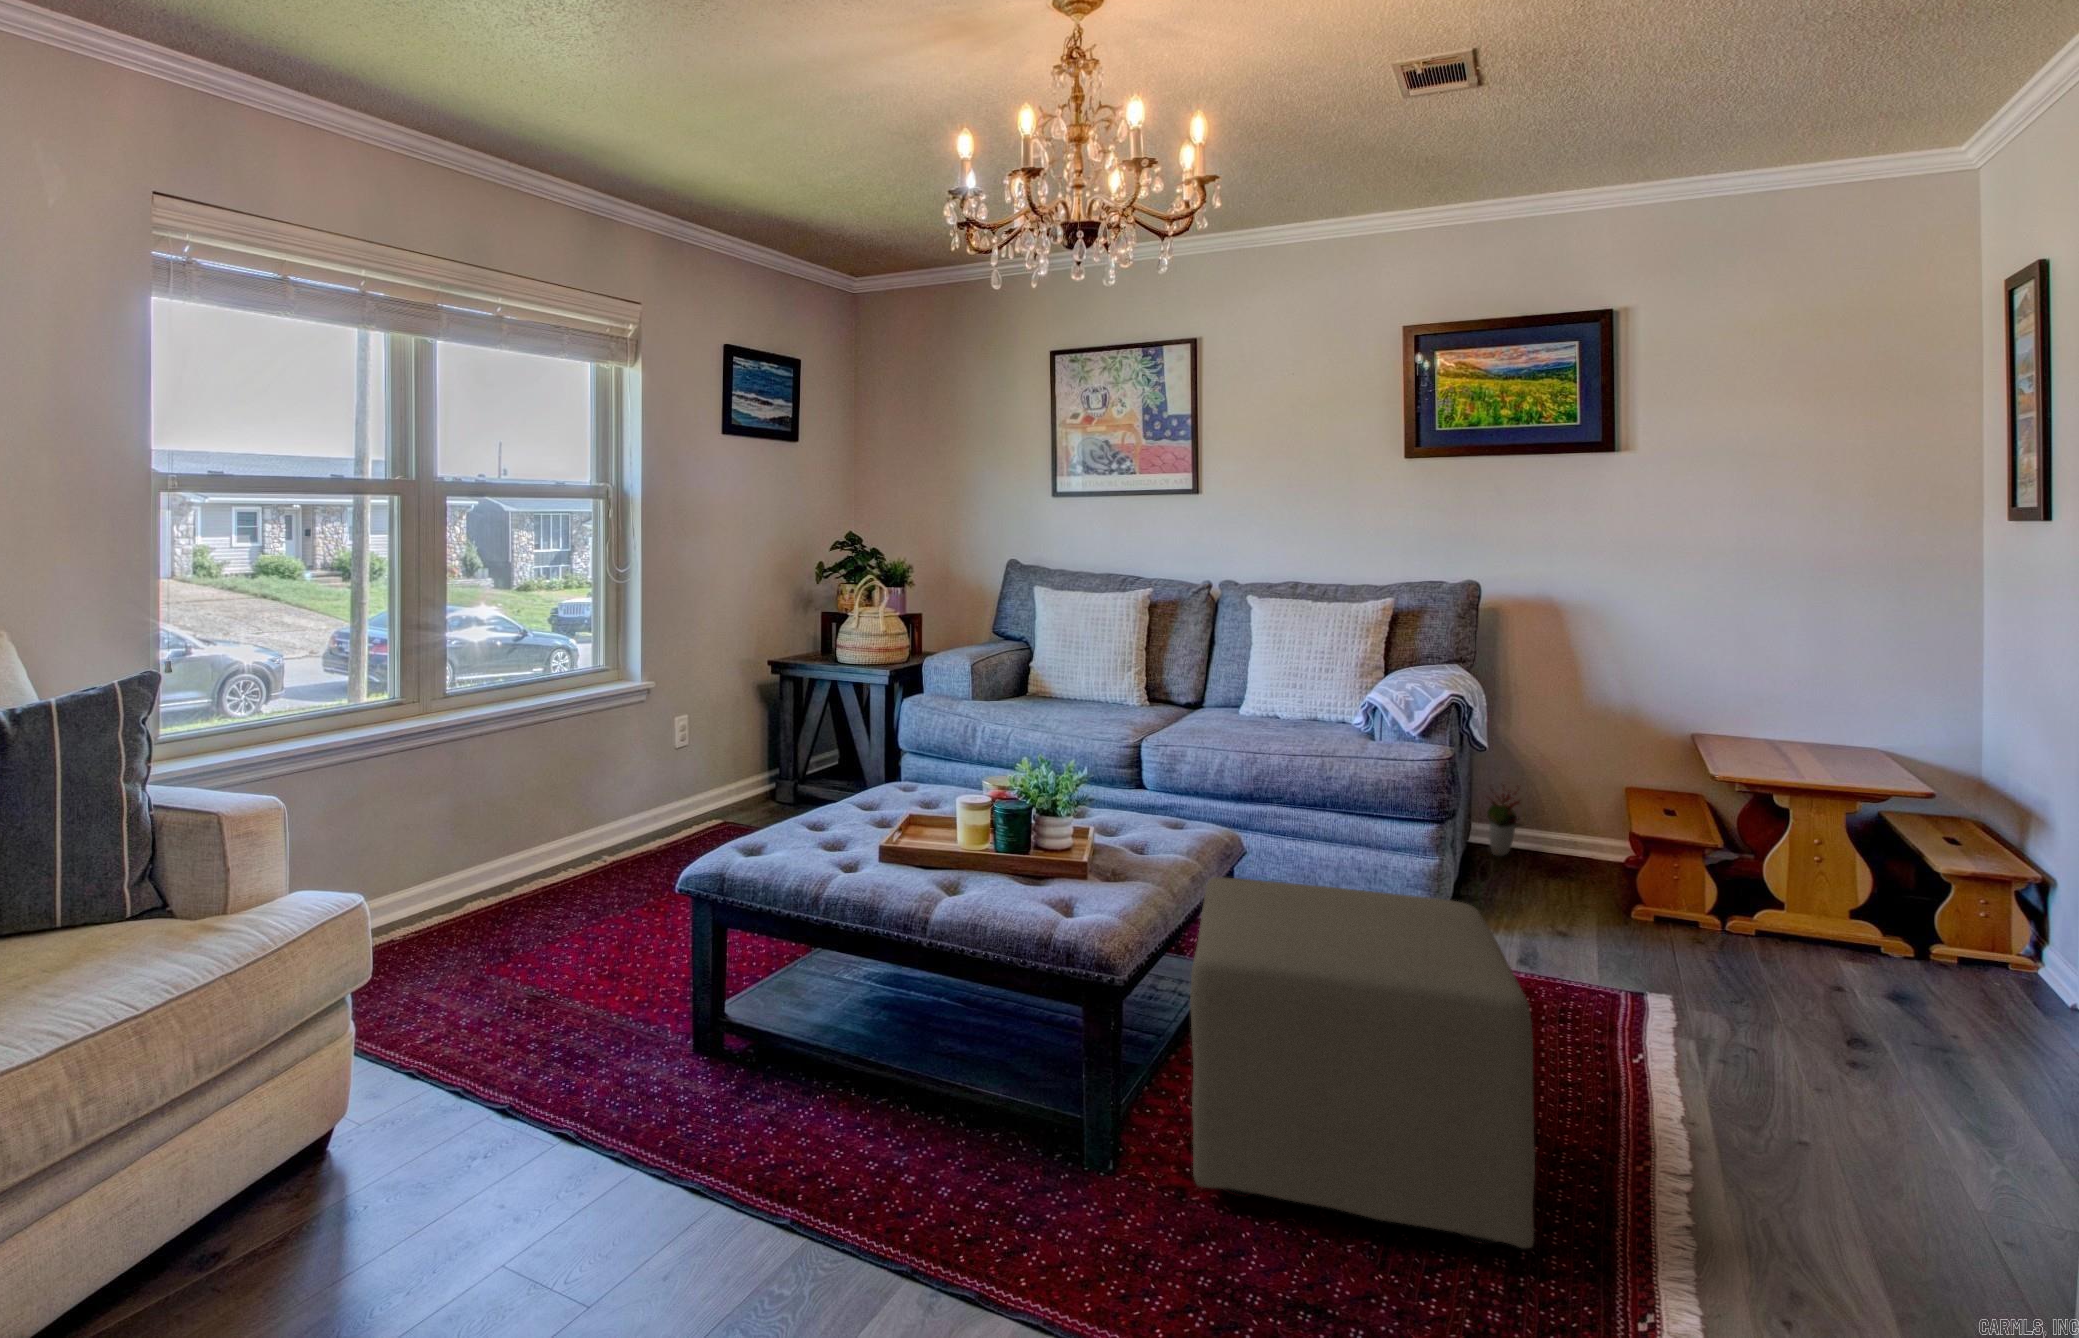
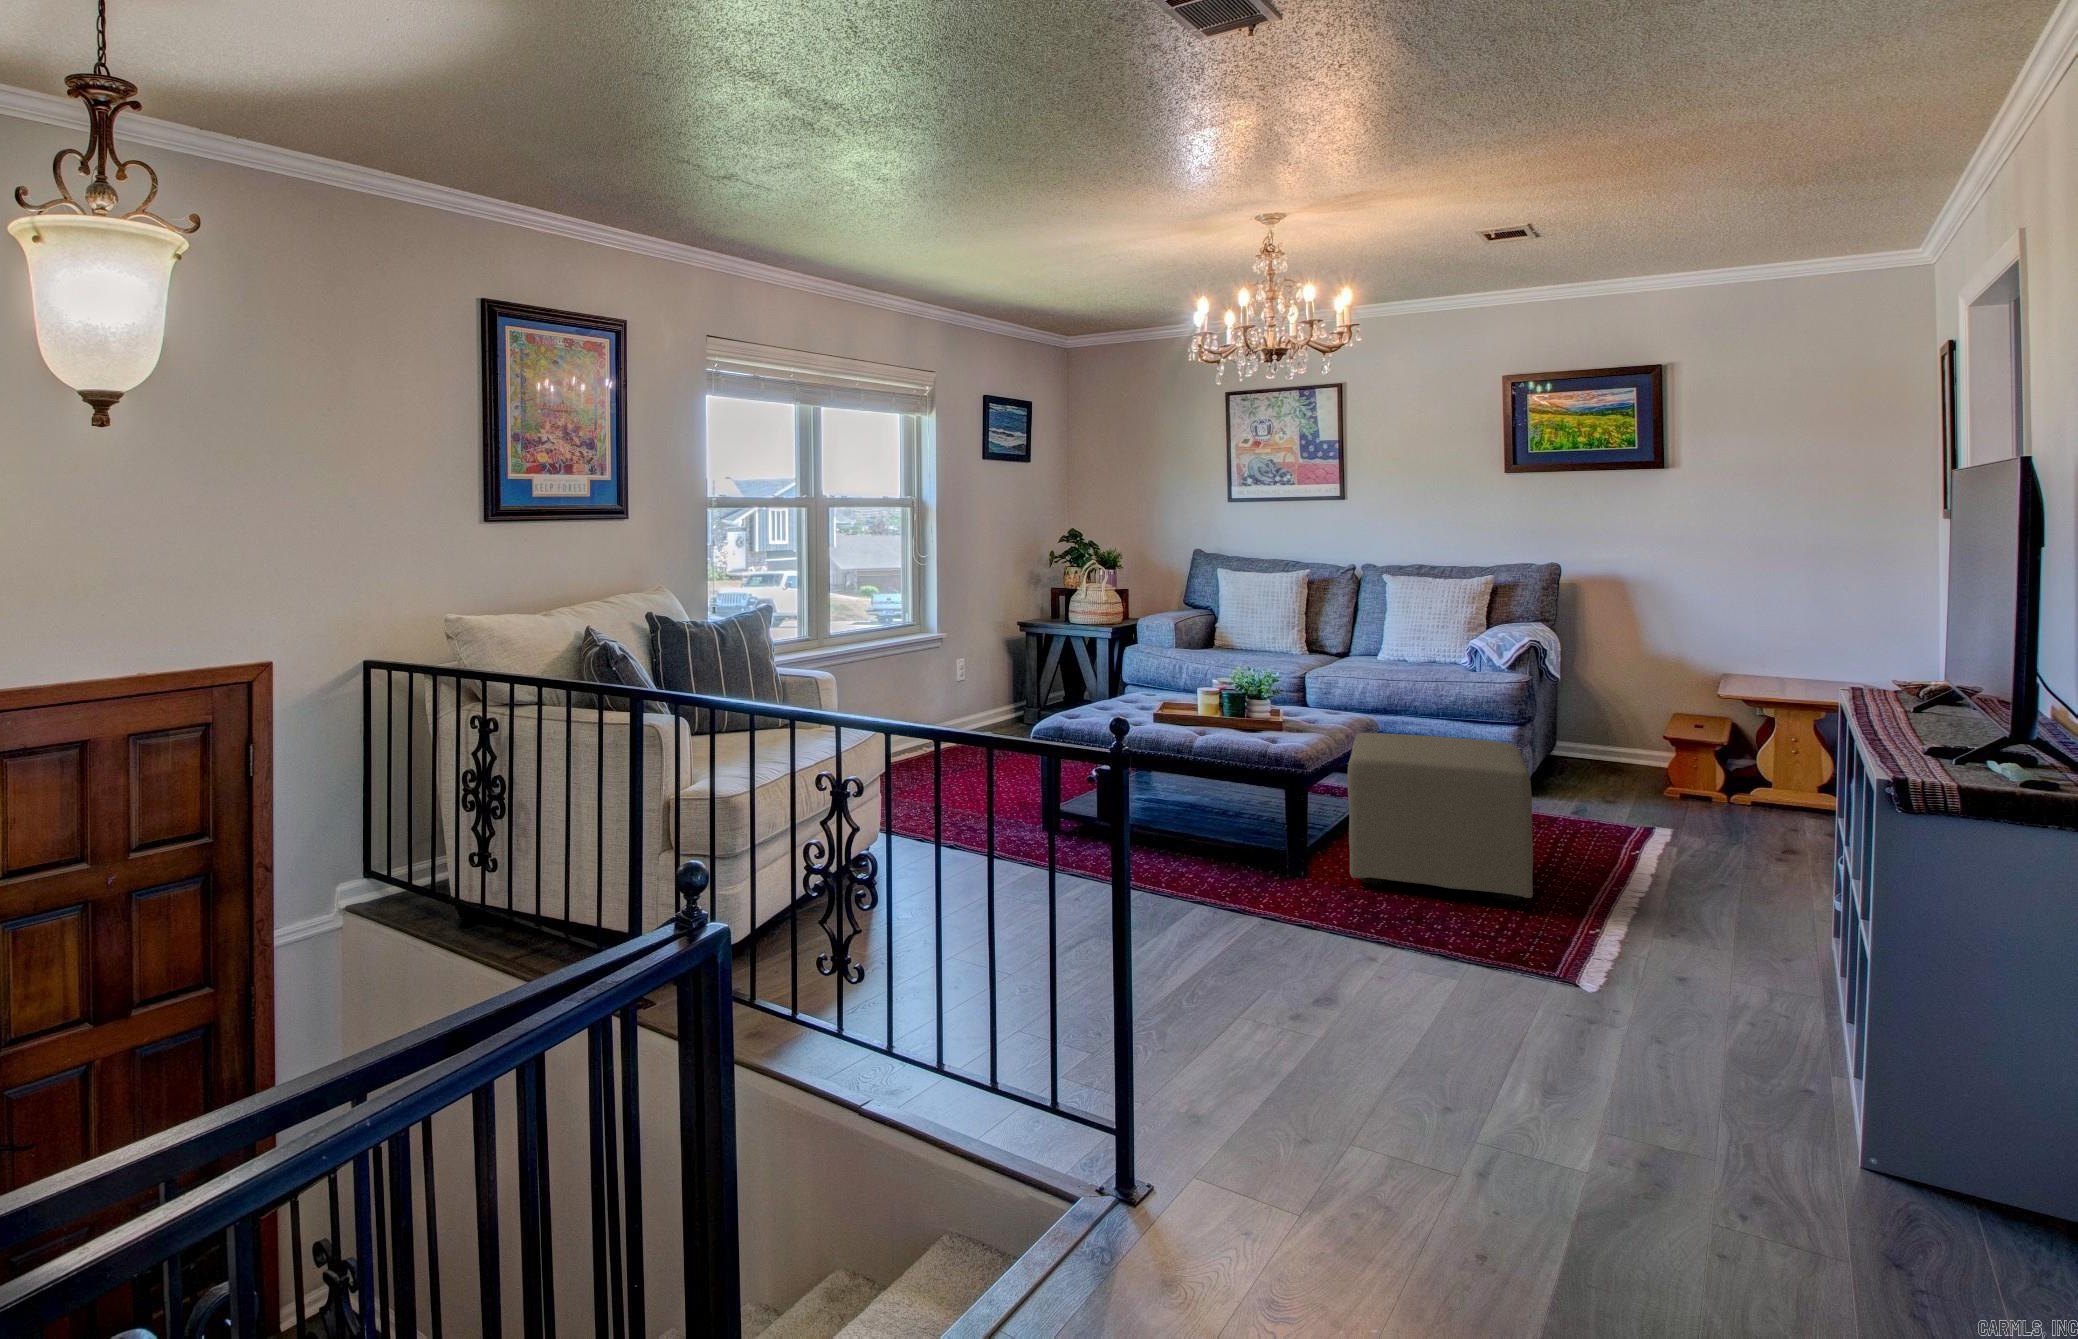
decorative plant: present [1488,785,1523,856] -> none [1566,708,1595,761]

